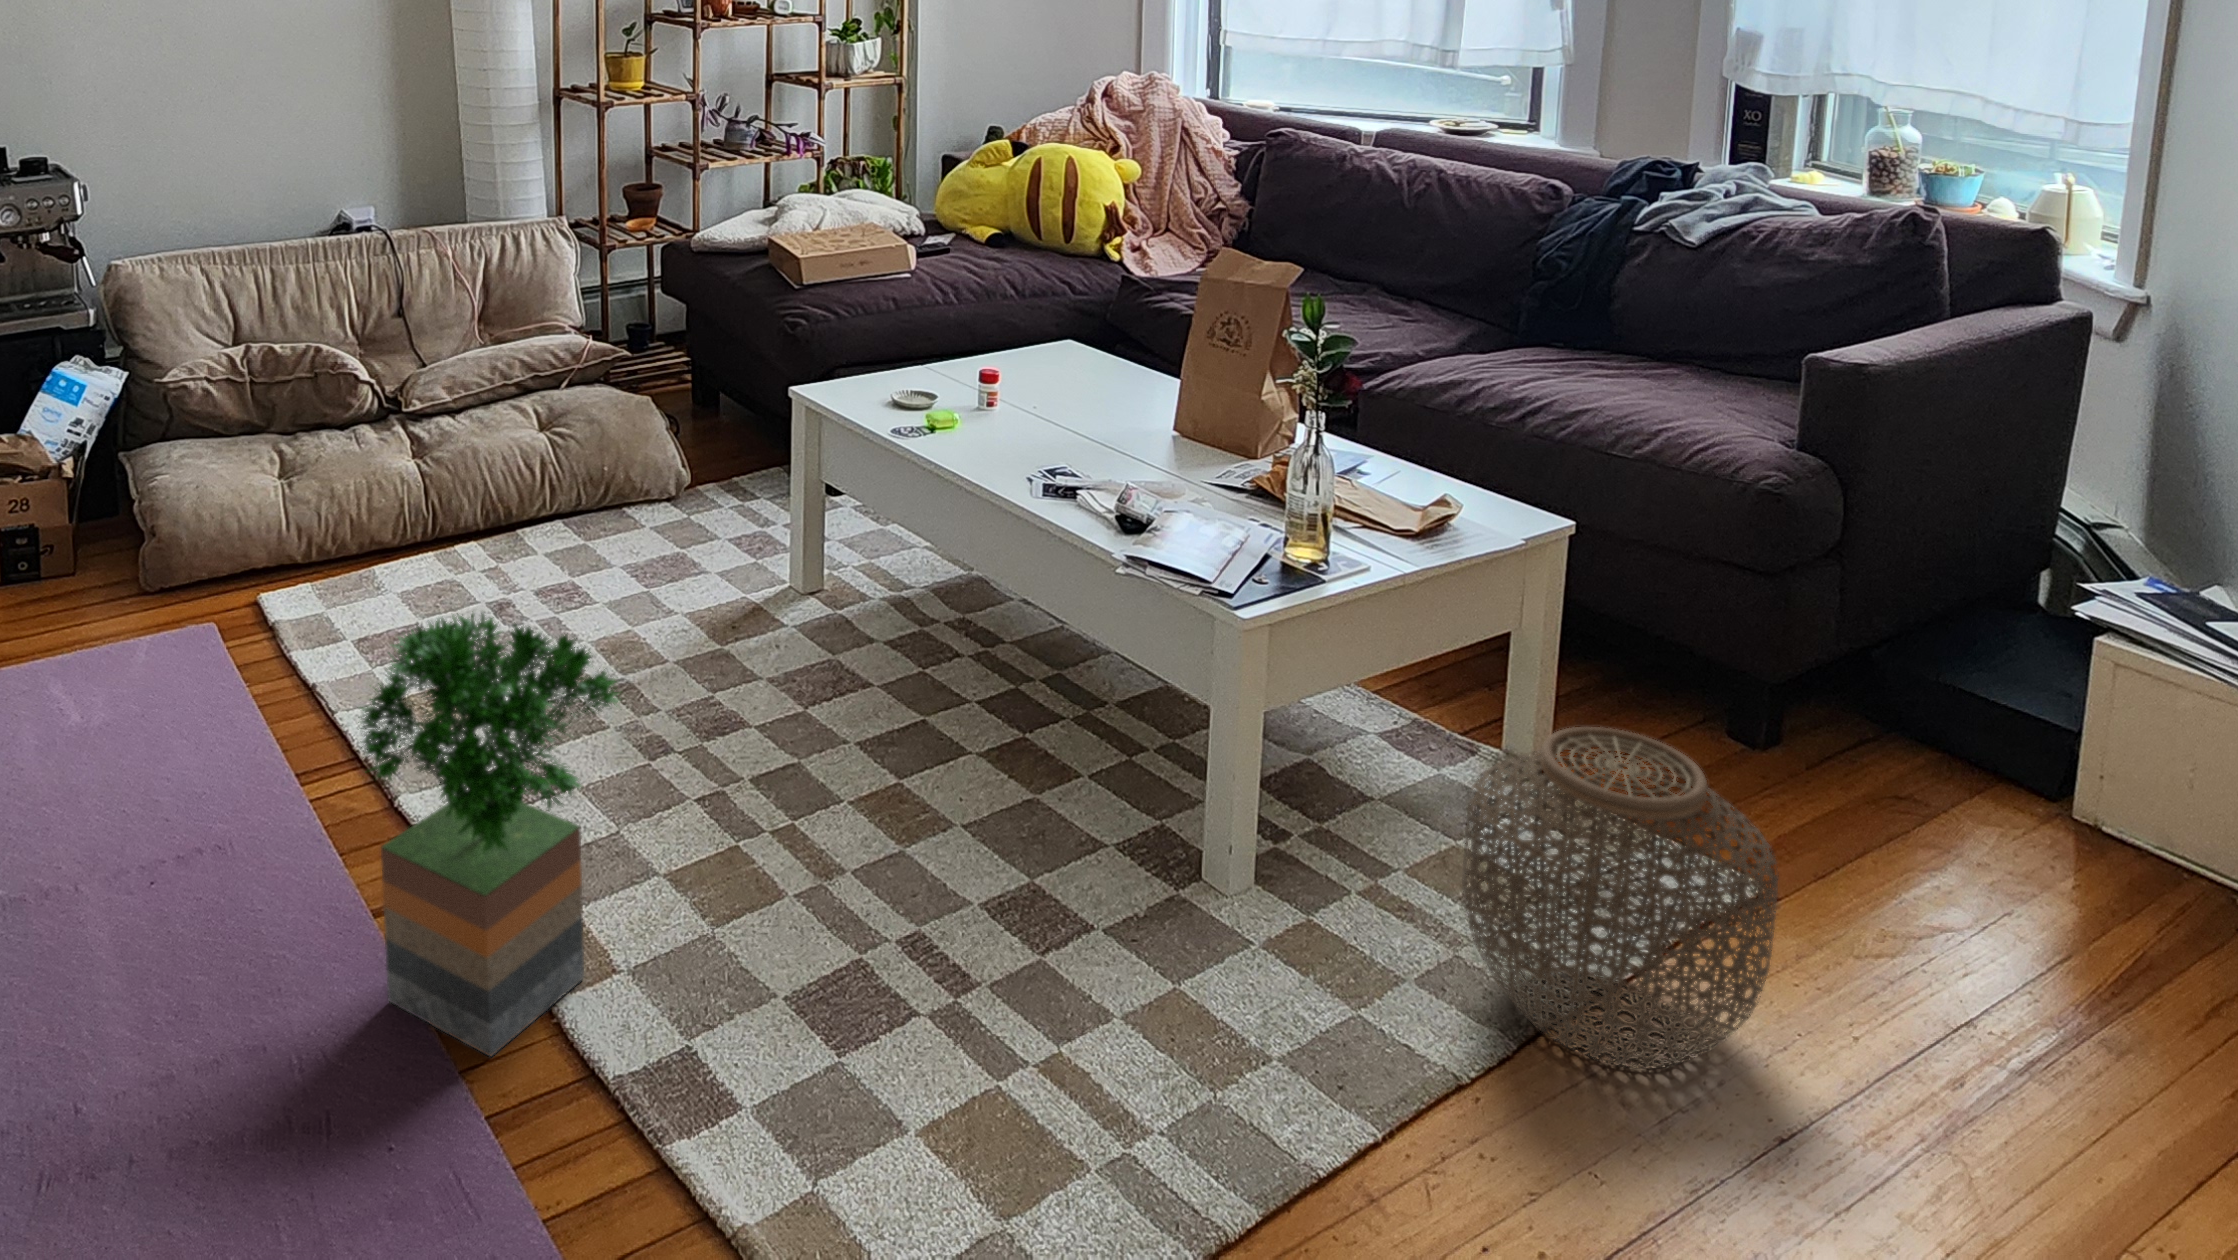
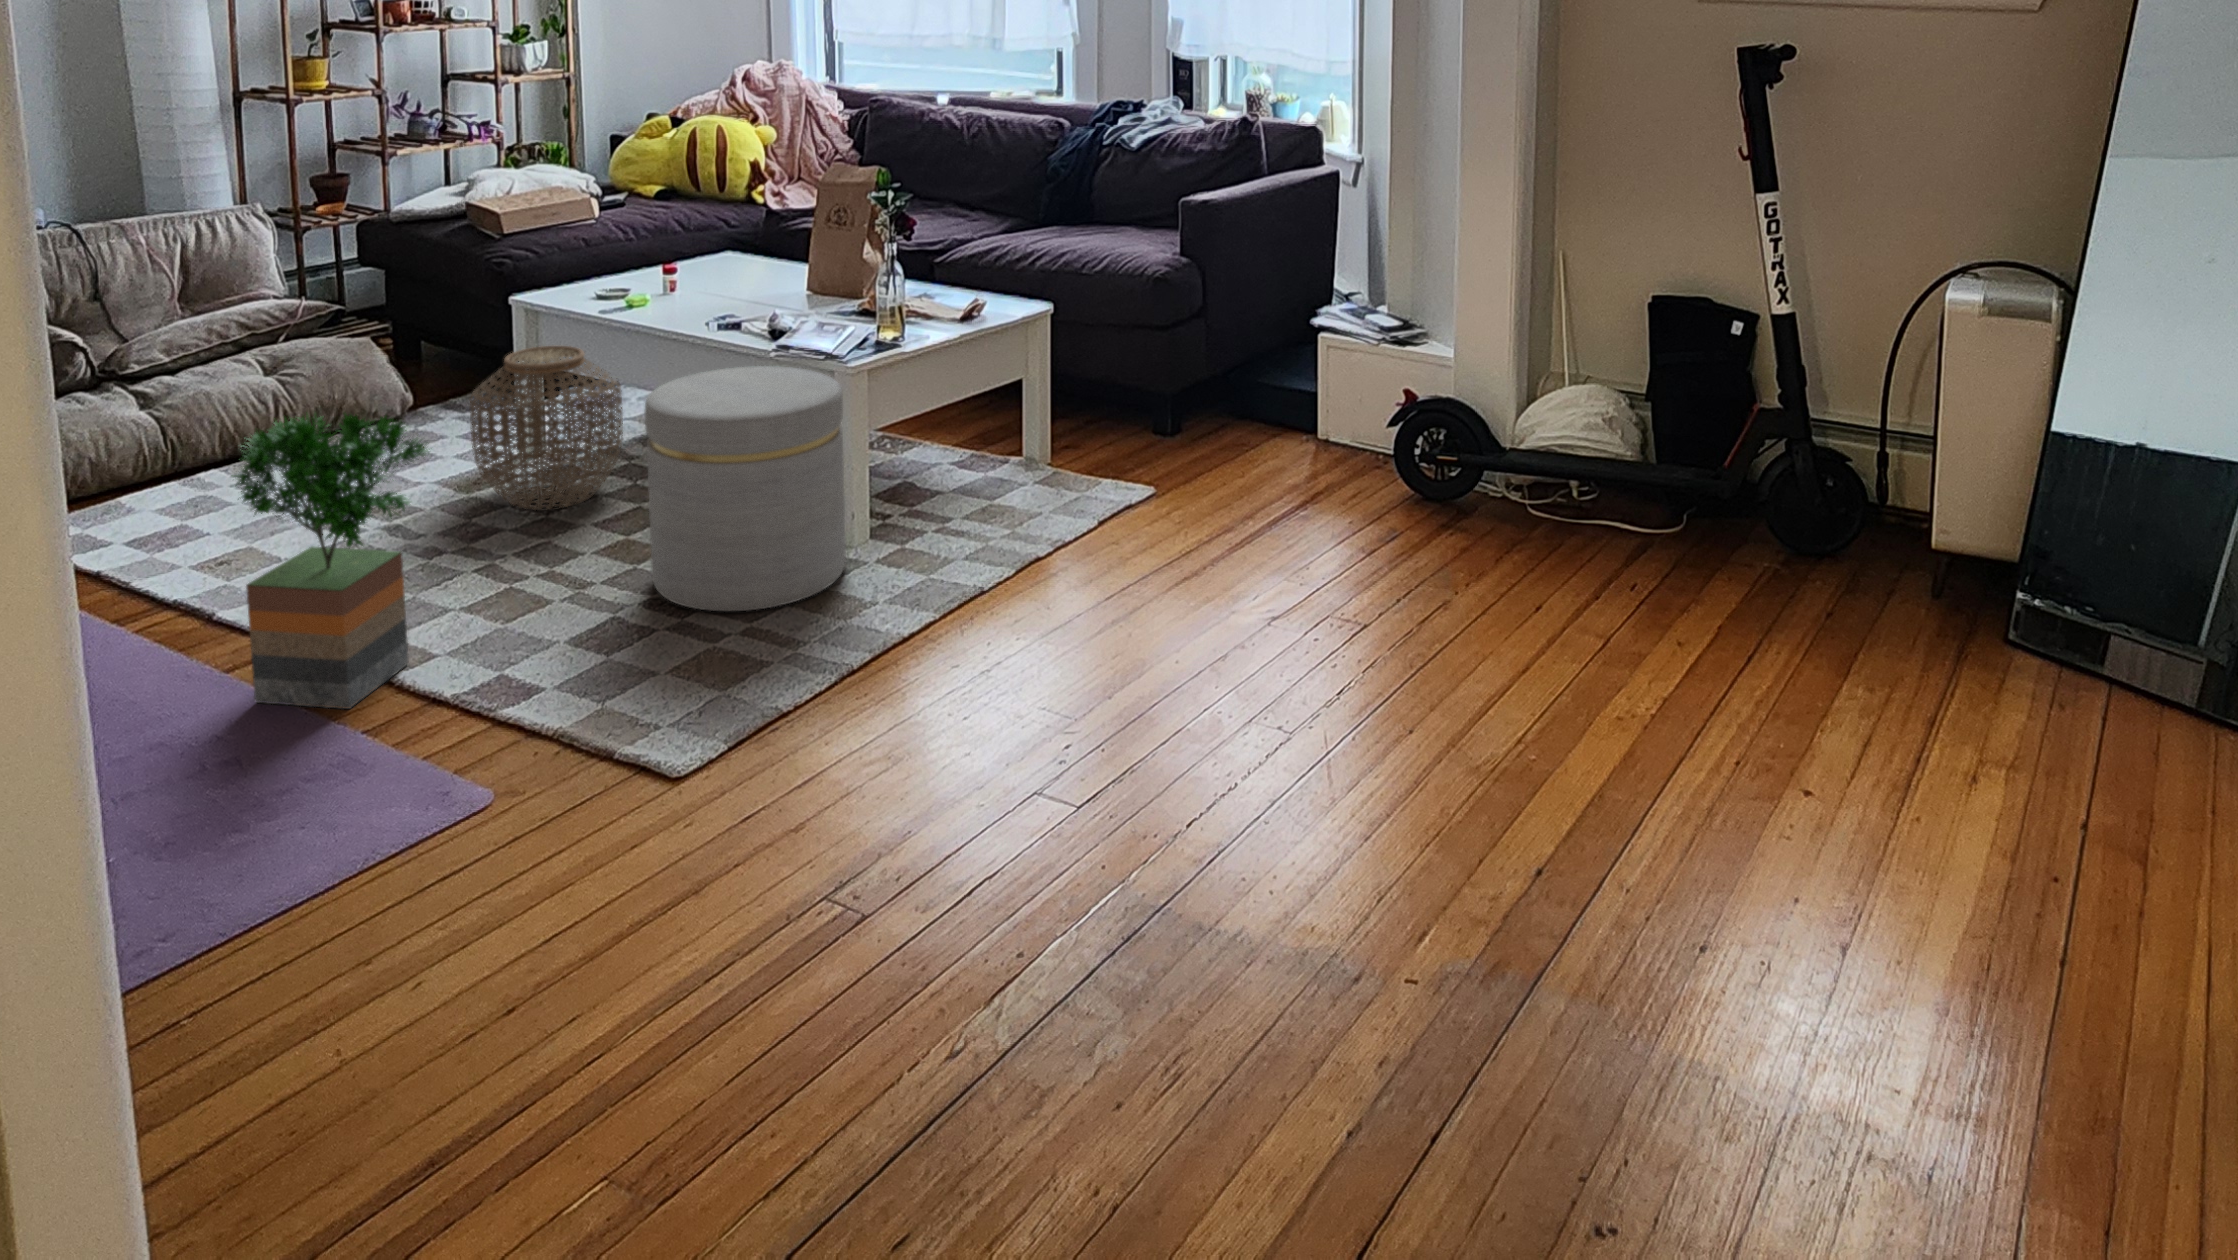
ottoman: none [927,586,1229,1006] -> present [645,366,846,611]
woven basket: present [1462,727,1779,1069] -> present [470,346,623,510]

